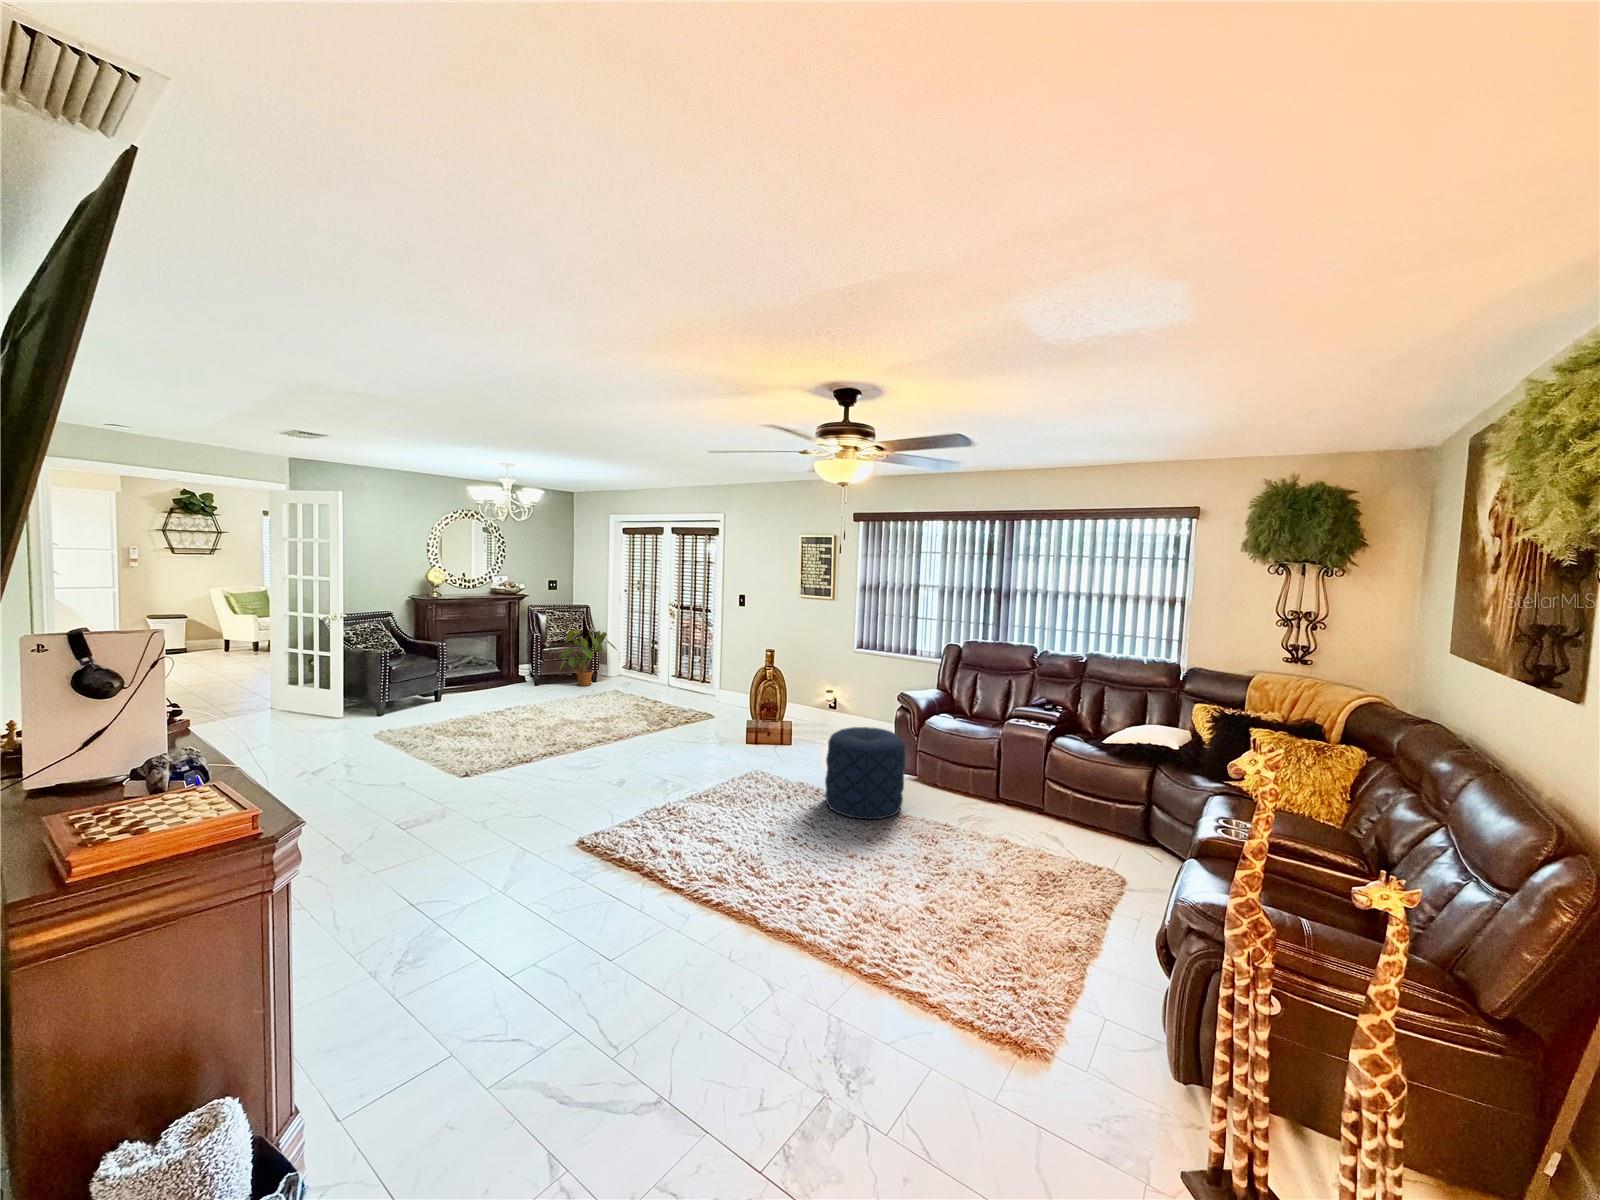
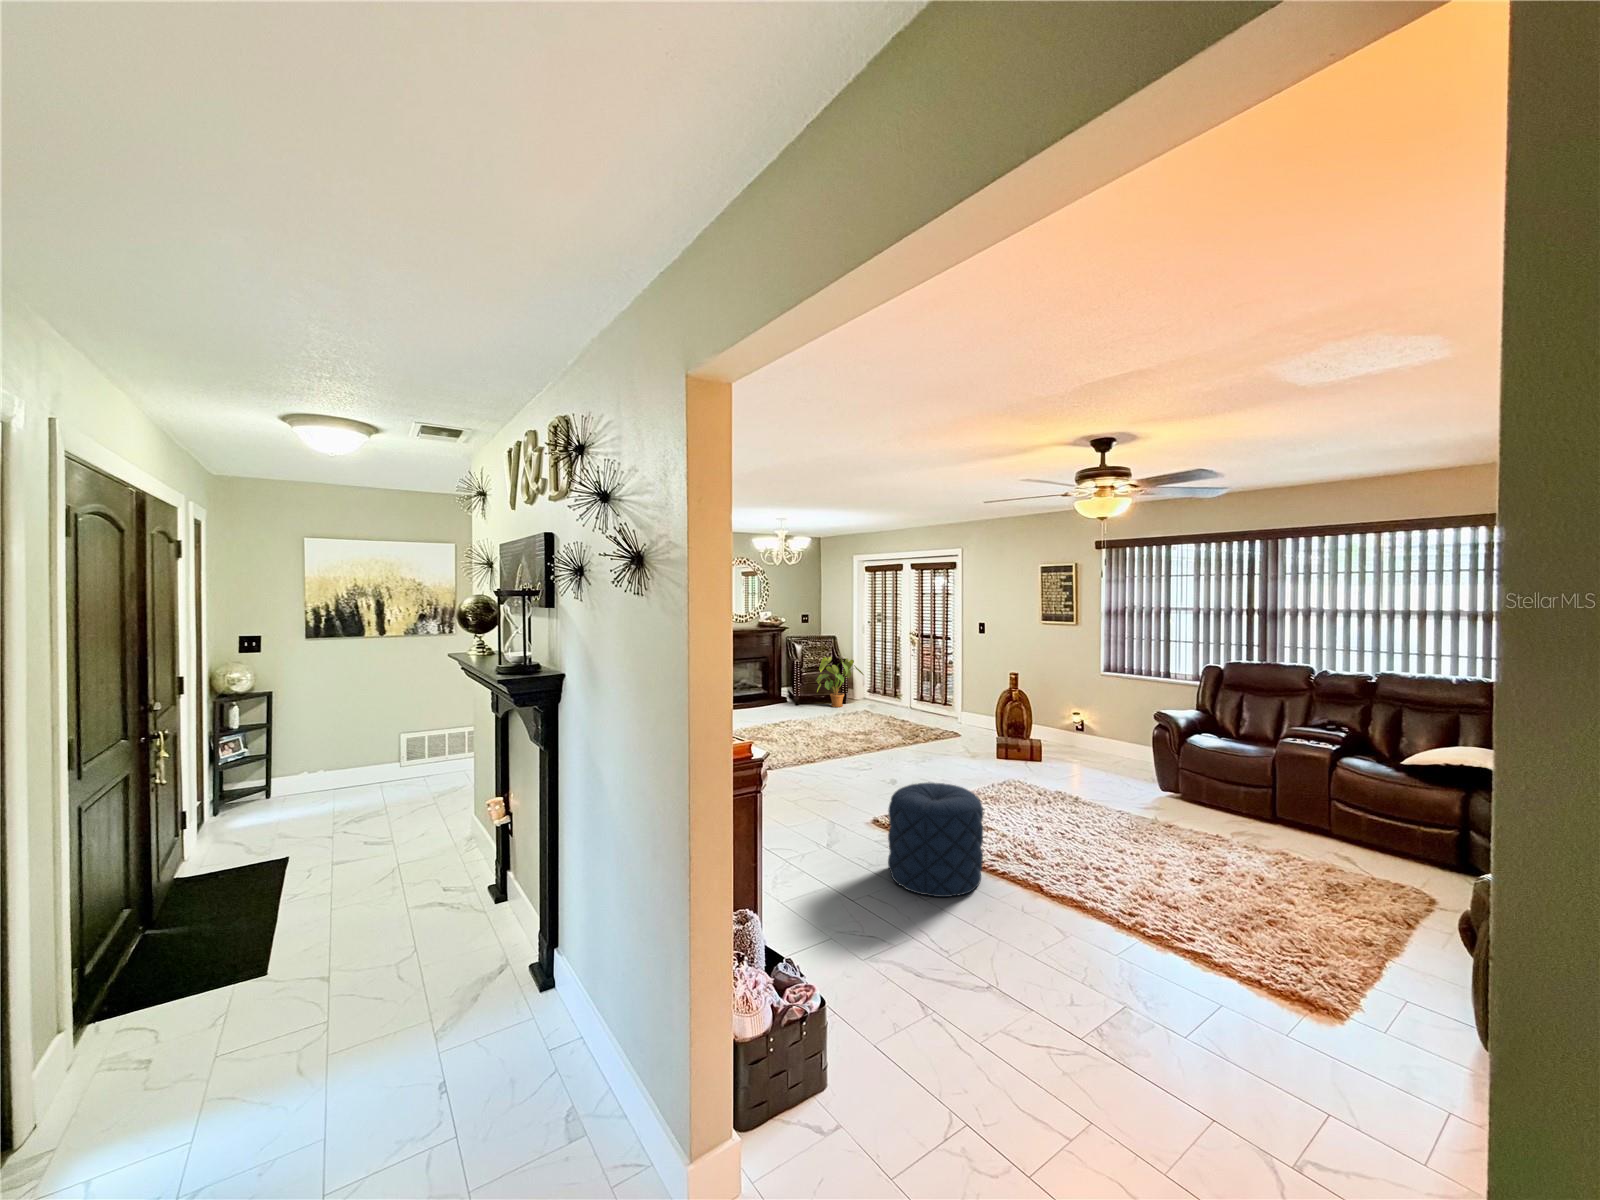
pouf: present [825,727,905,819] -> present [888,783,983,897]

